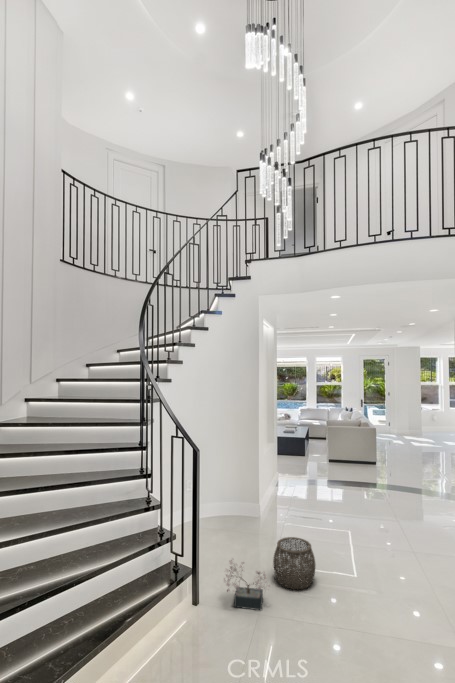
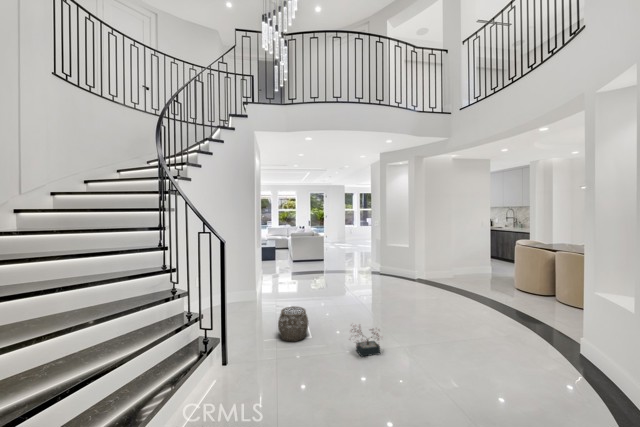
decorative plant: present [225,560,270,610] -> present [351,325,380,357]

